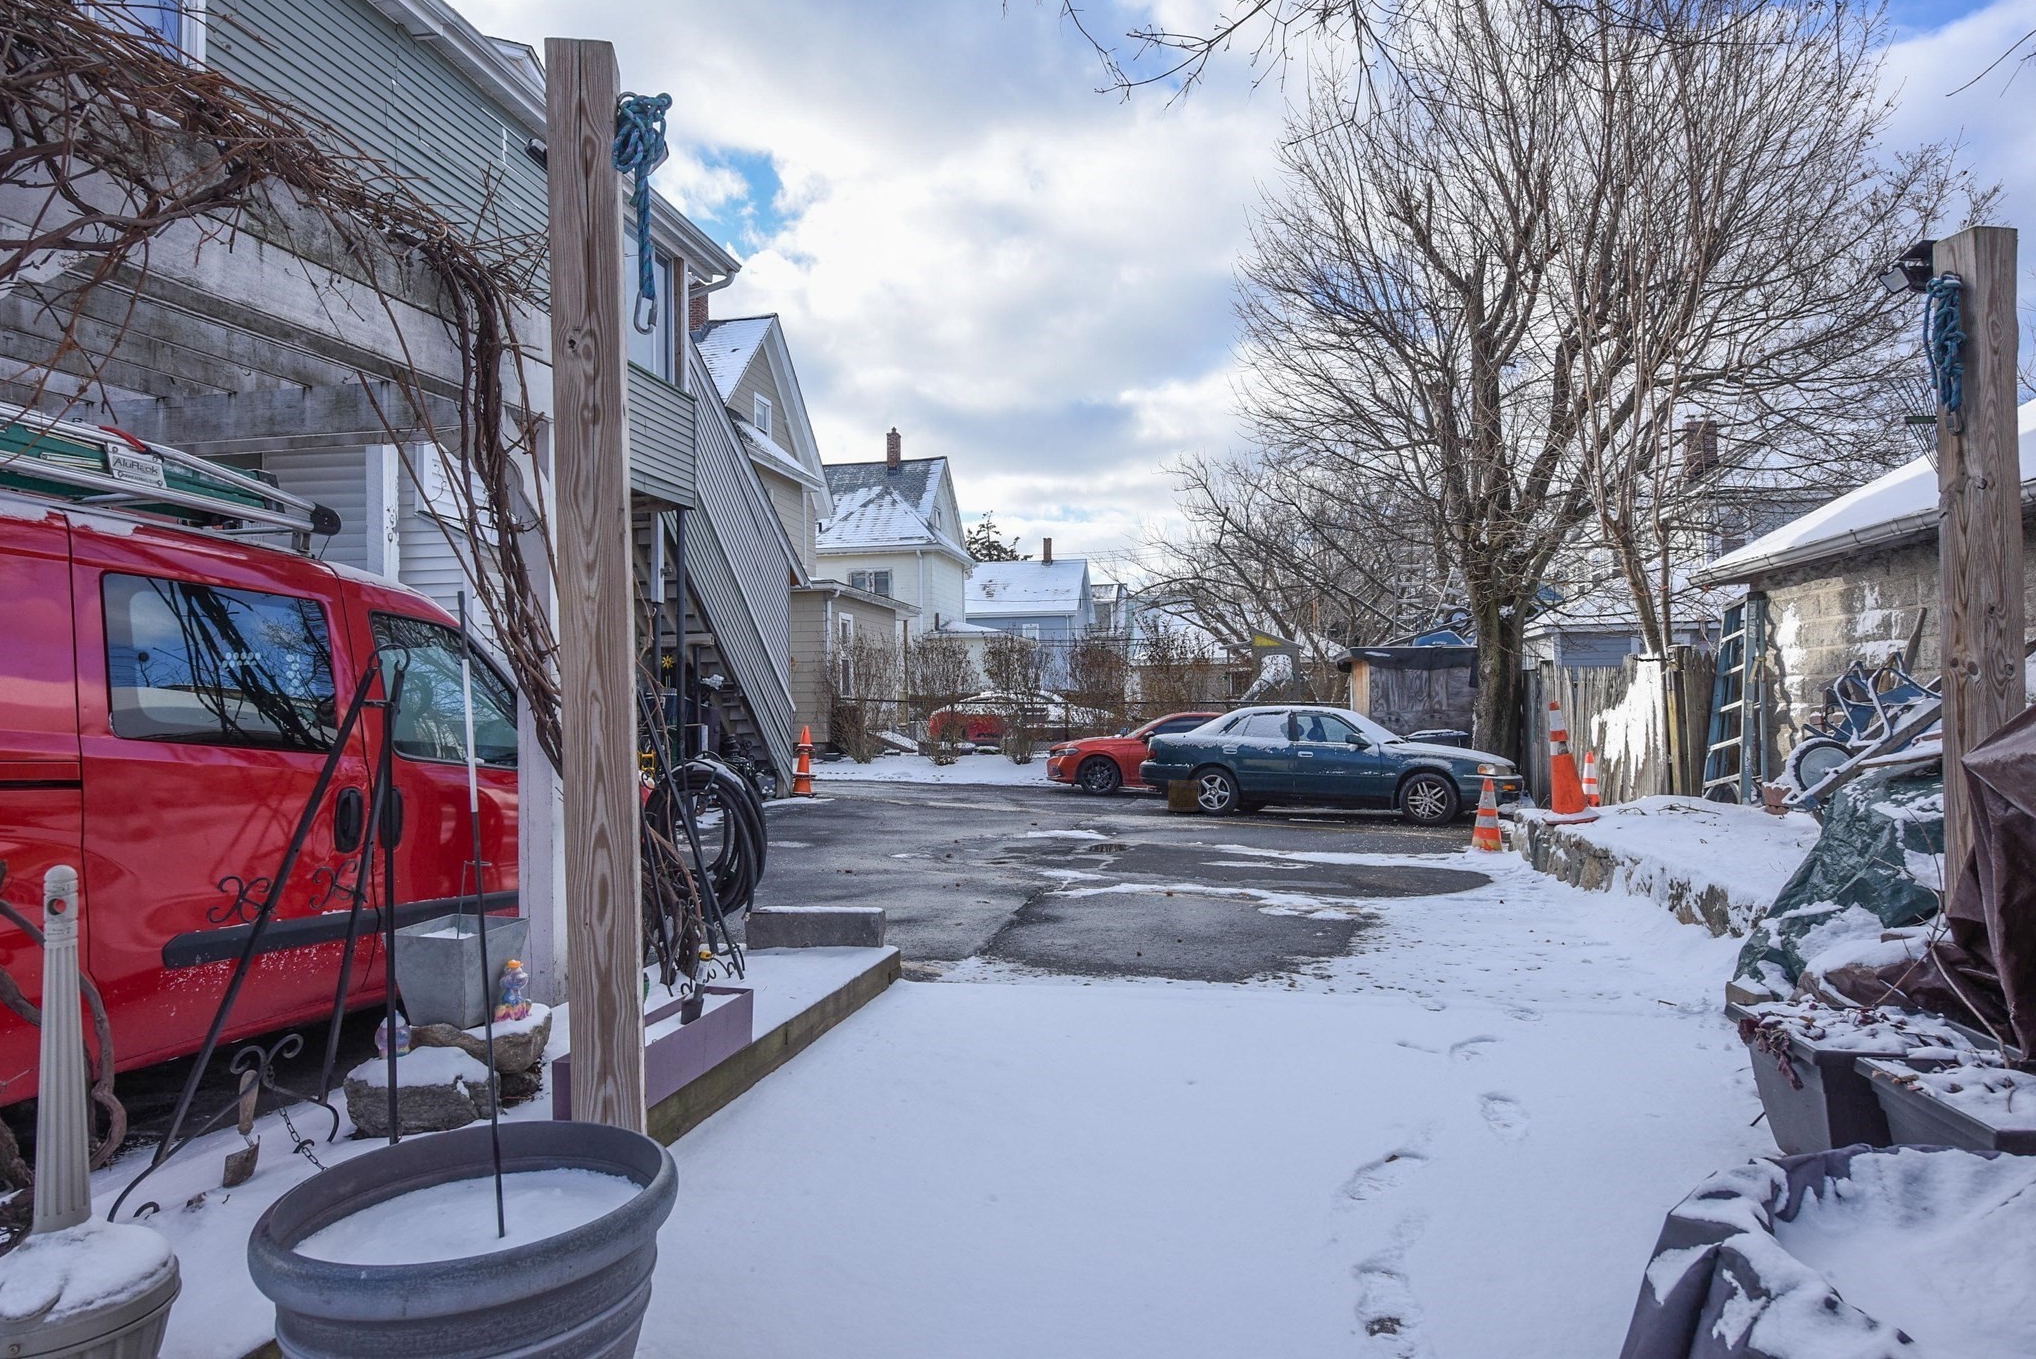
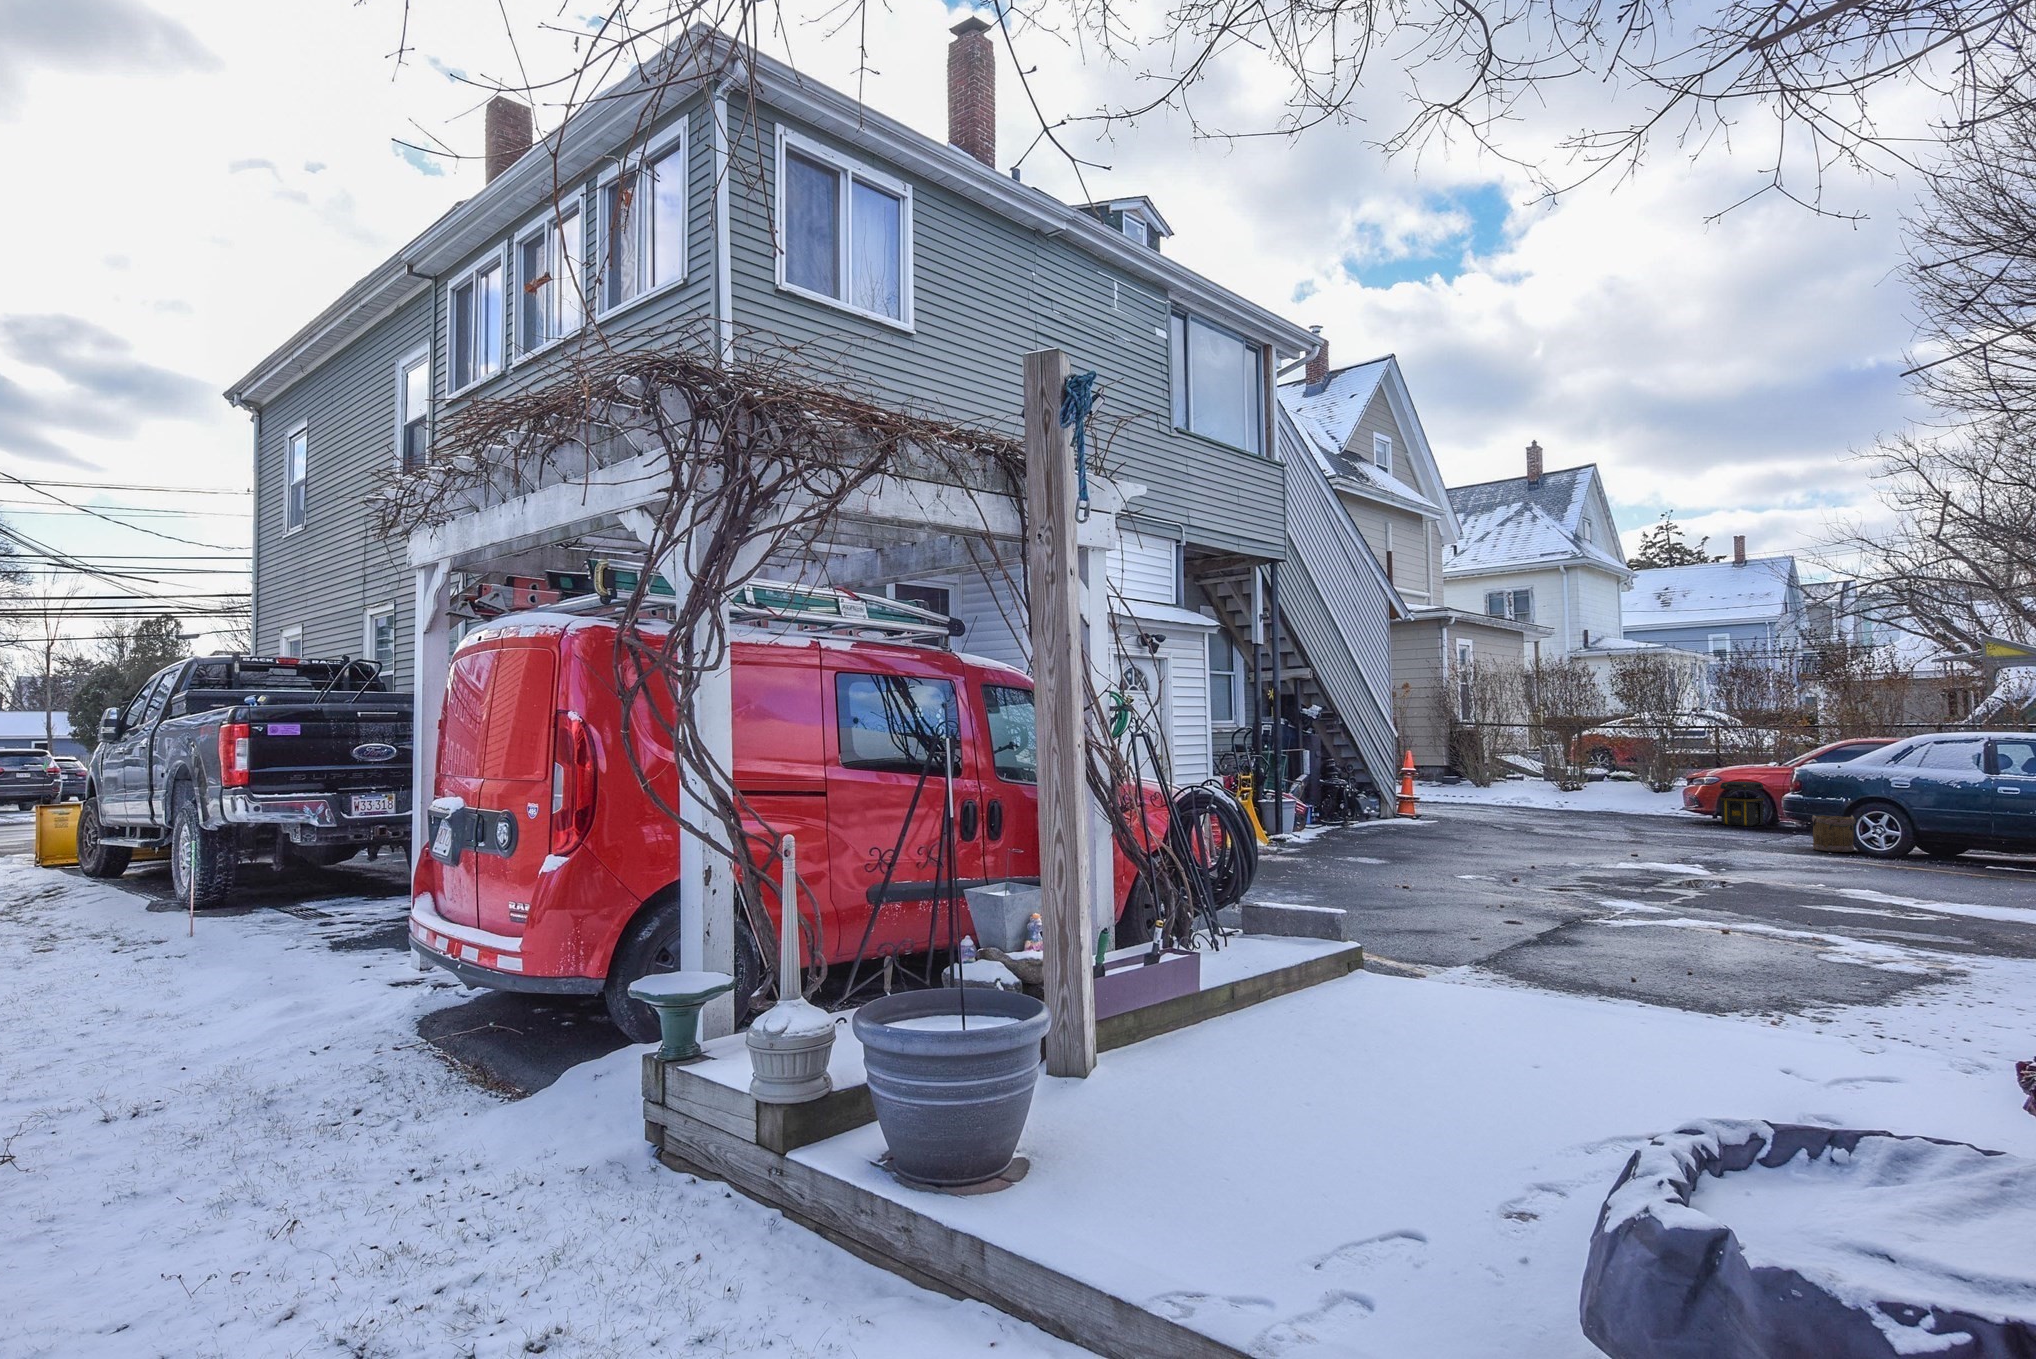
toolbox: none [1082,752,1116,793] -> present [1720,781,1764,827]

